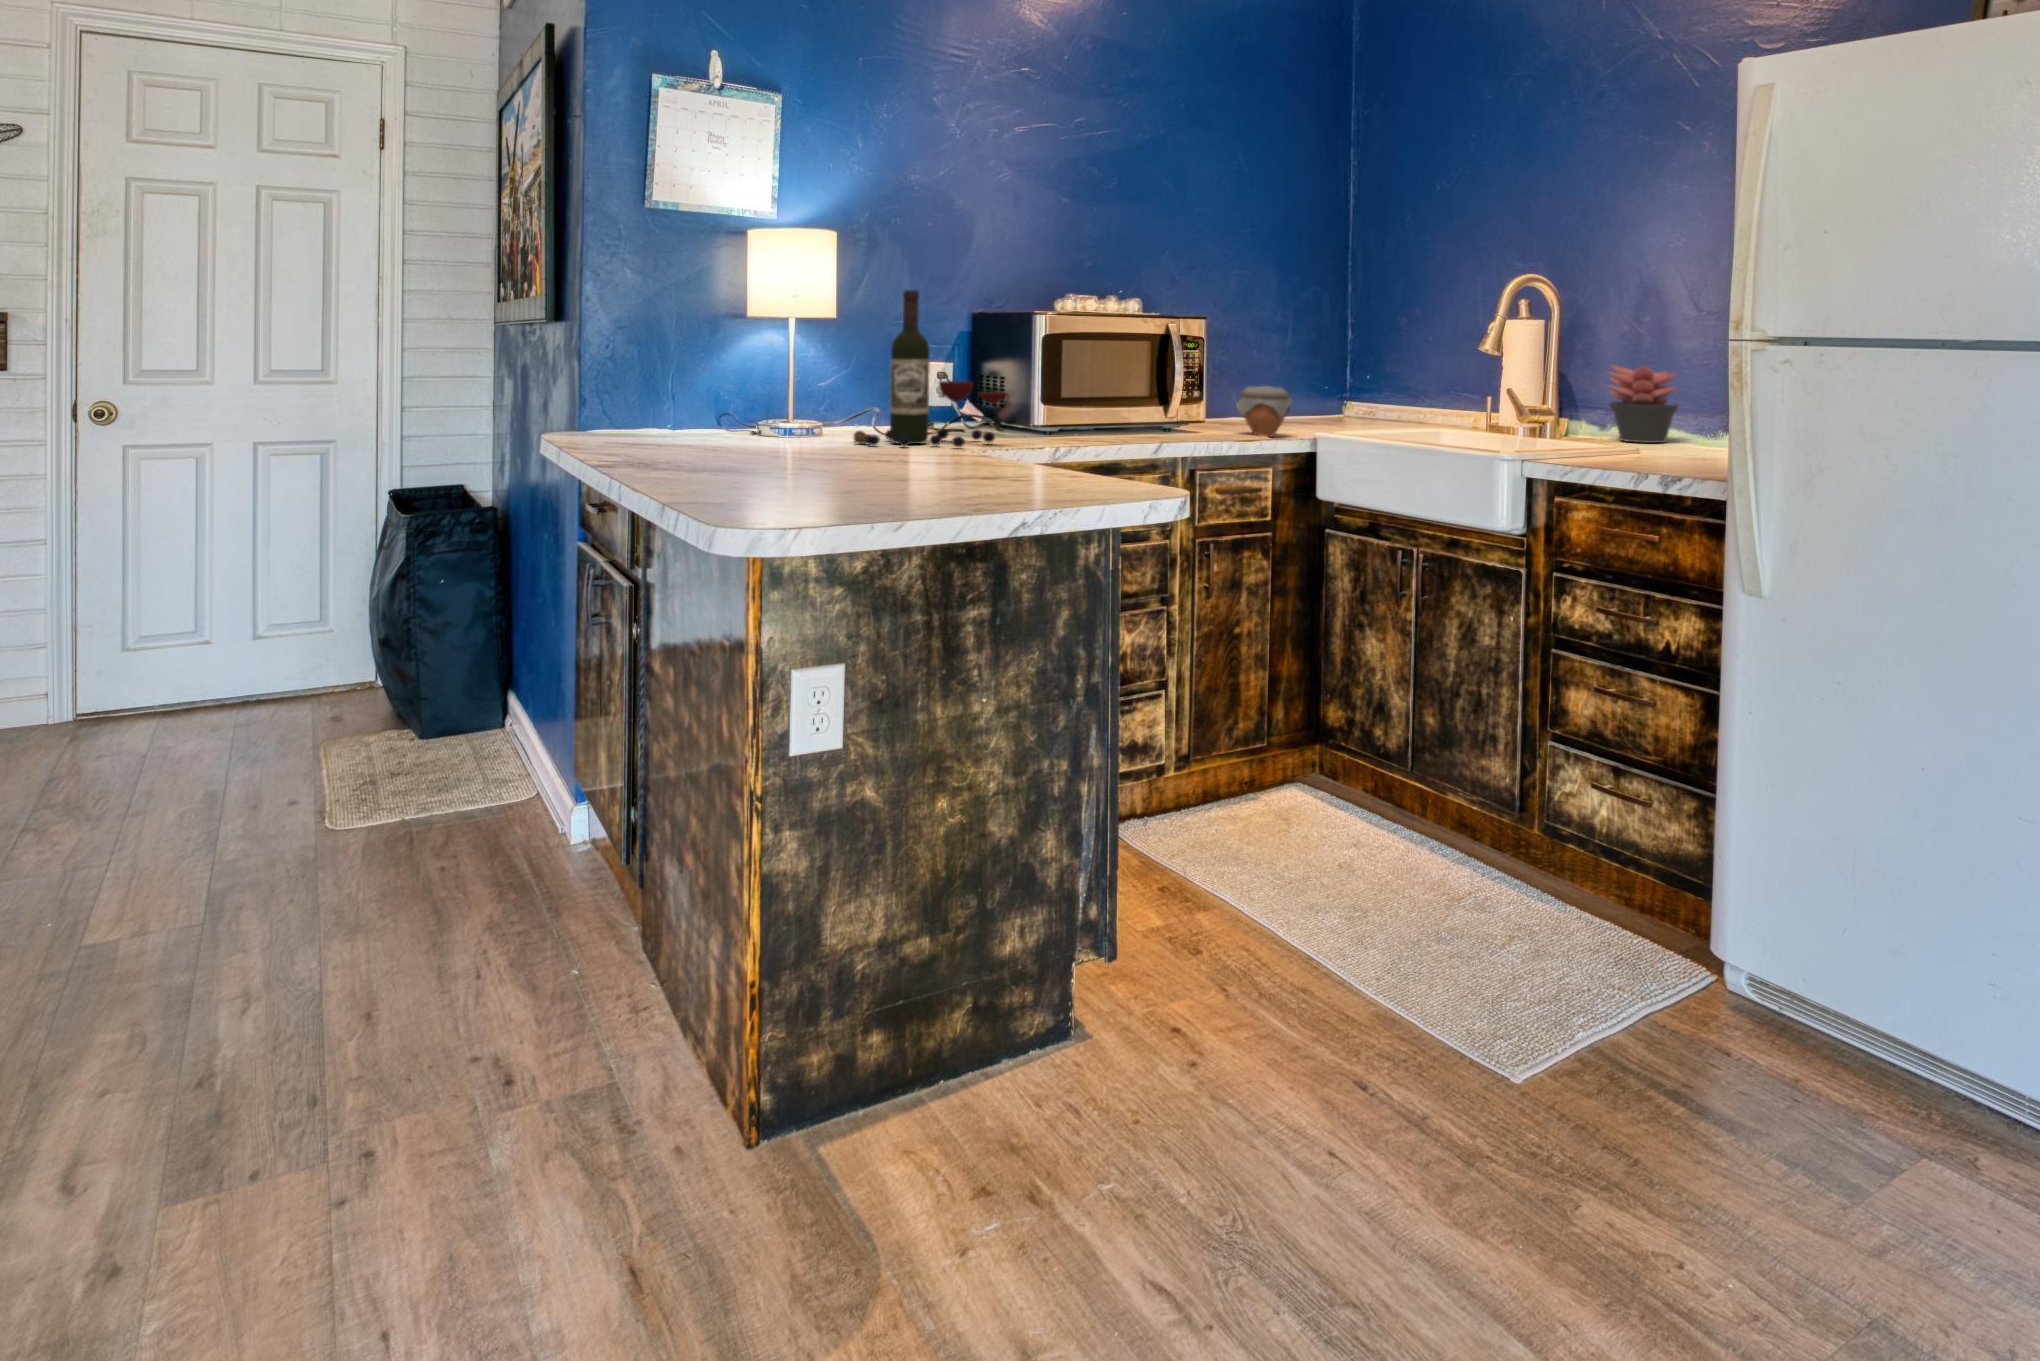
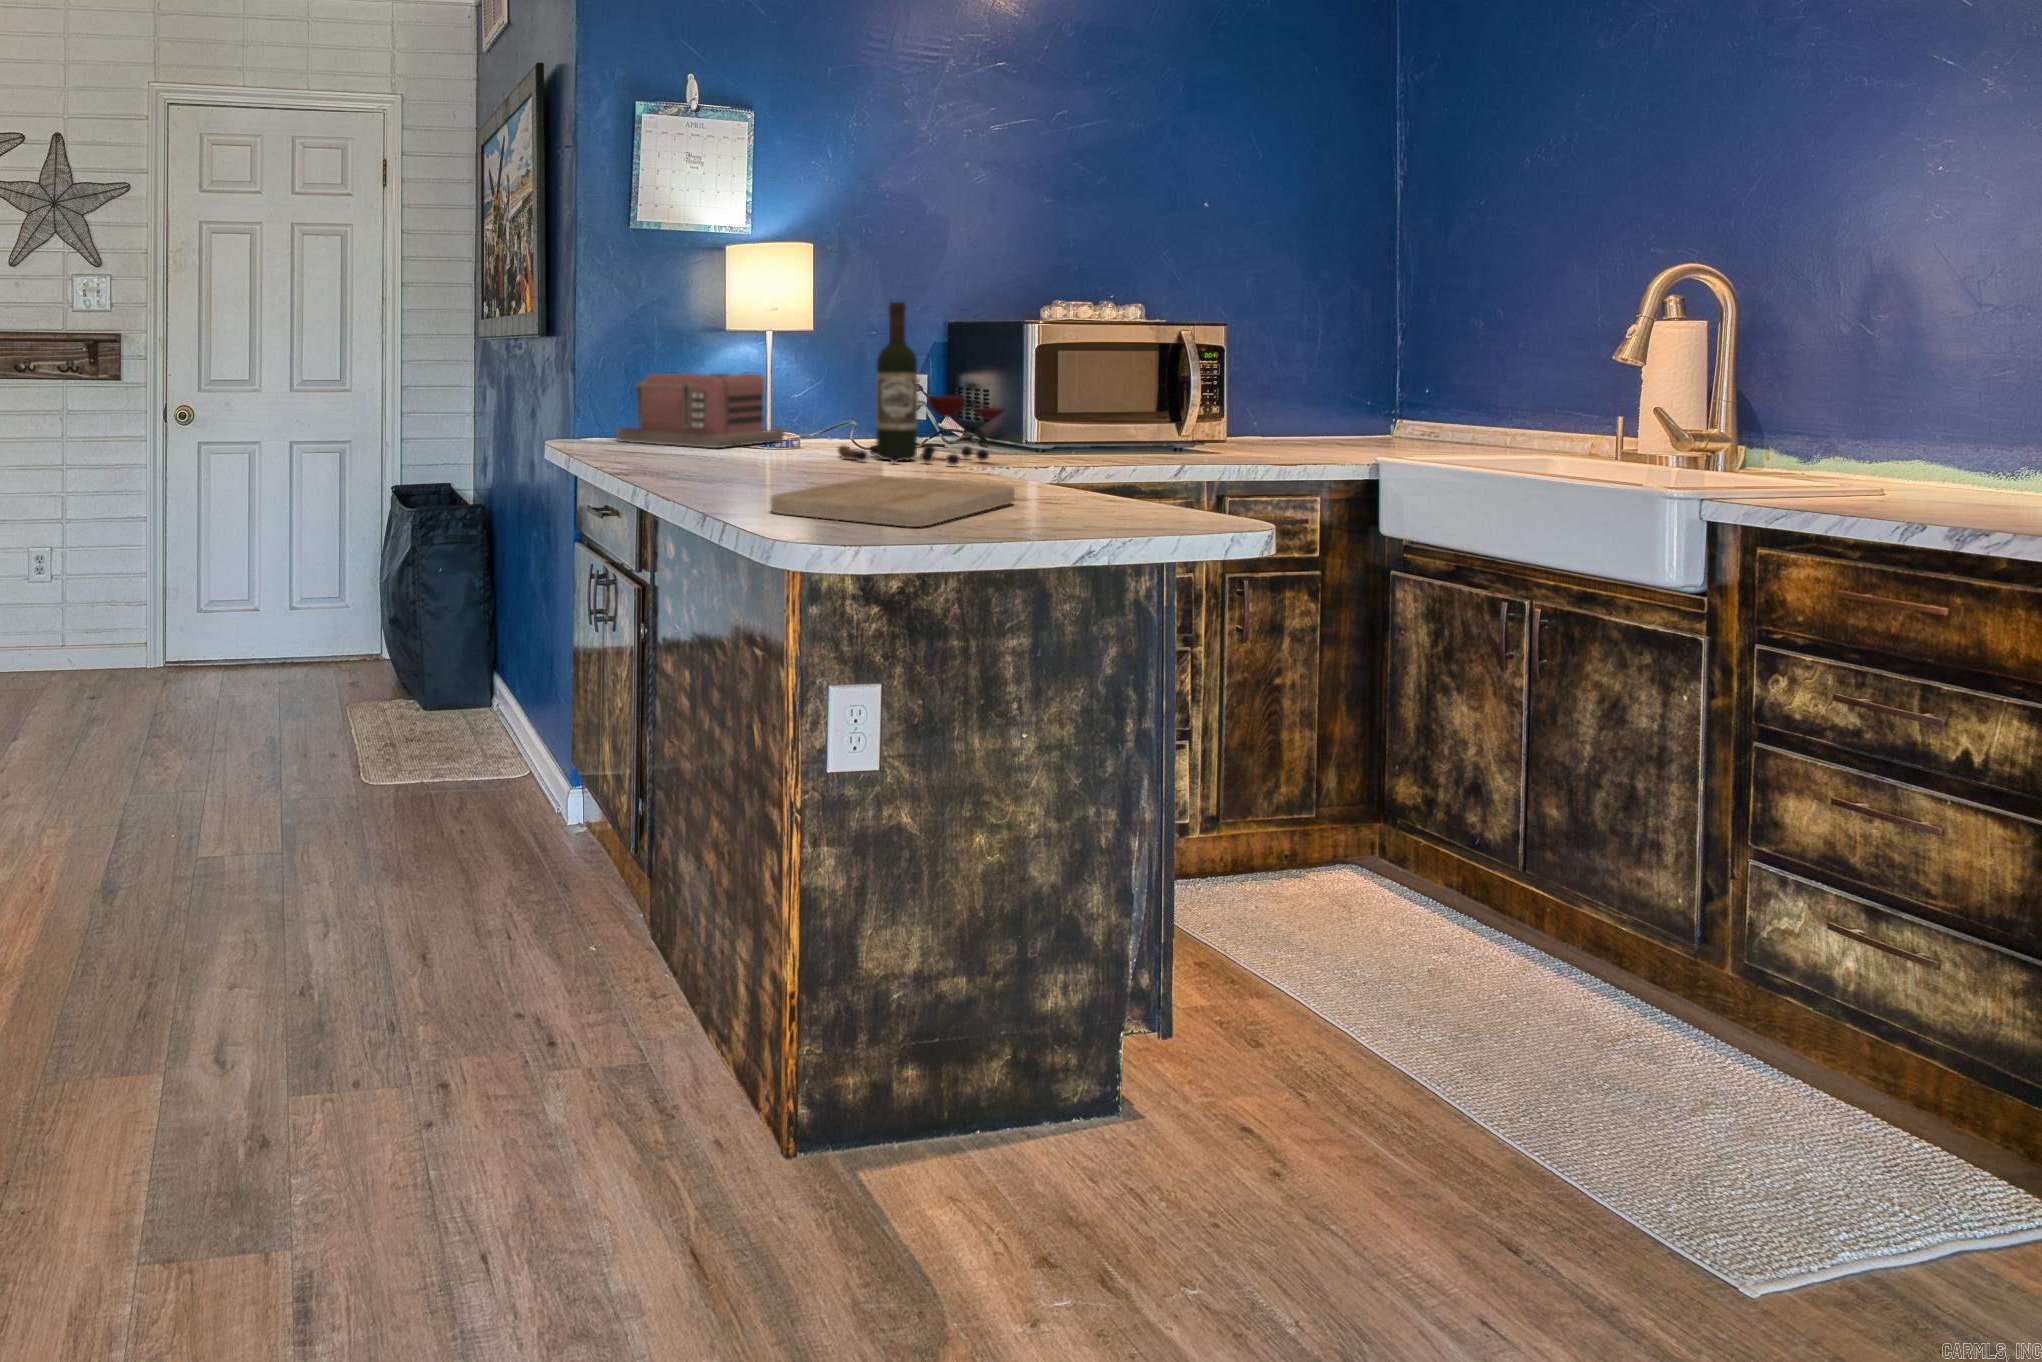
toaster: none [630,358,812,436] -> present [616,372,784,448]
succulent plant: present [1608,365,1679,443] -> none [1818,378,1949,482]
jar: present [1236,386,1292,437] -> none [1267,402,1343,461]
cutting board: none [738,458,988,506] -> present [771,476,1015,527]

